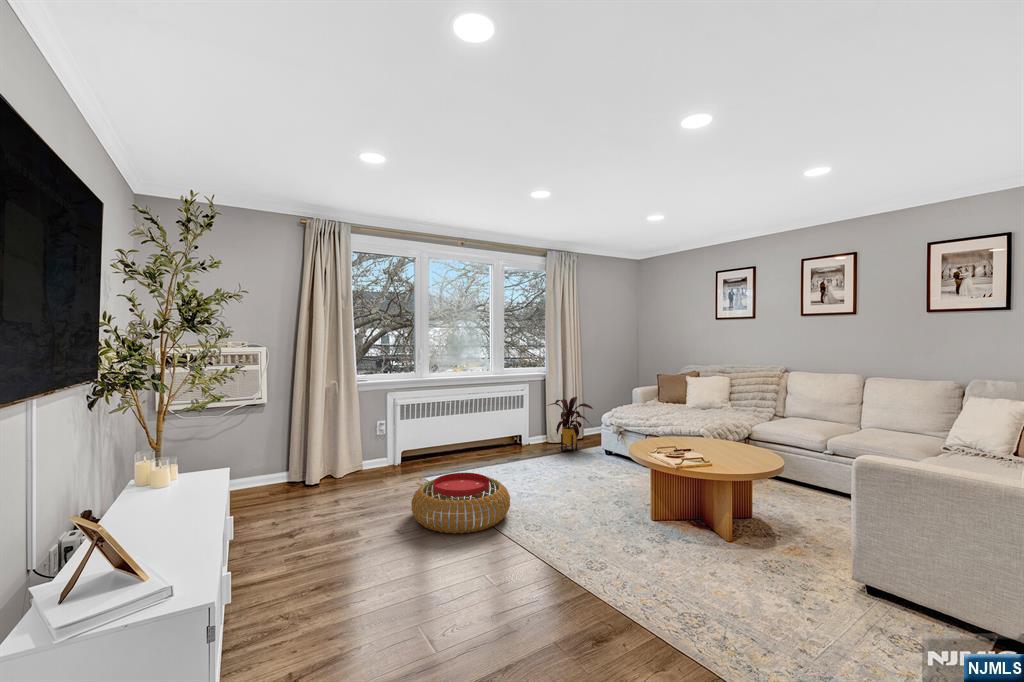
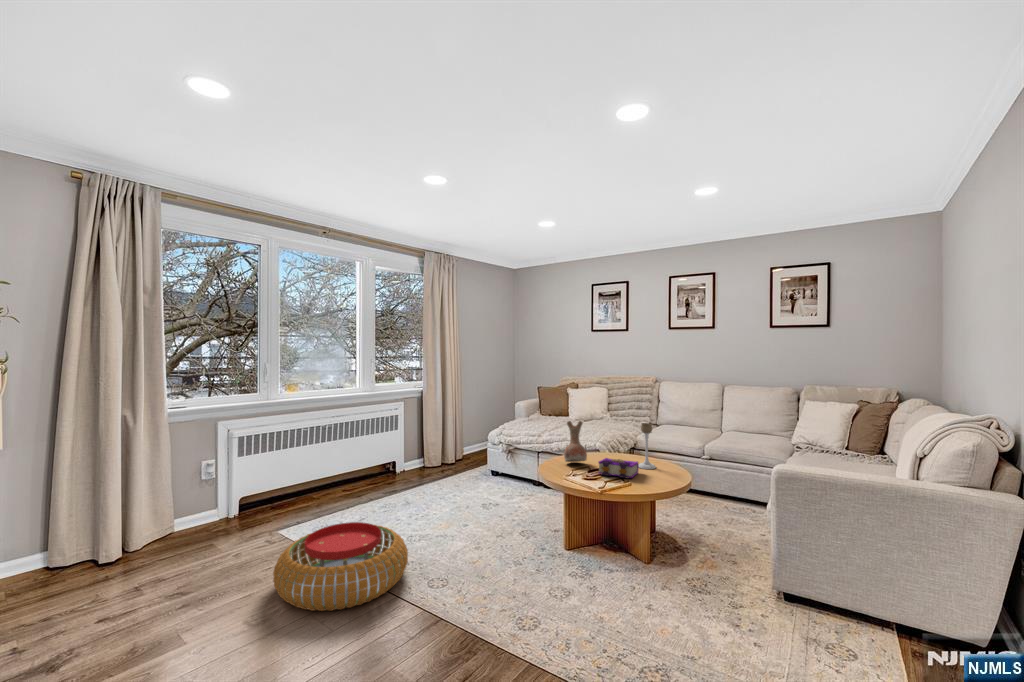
house plant: present [549,397,593,452] -> none [423,414,478,477]
vase: none [658,403,680,442] -> present [564,421,587,462]
candle holder: none [732,408,751,454] -> present [639,423,656,469]
book: none [685,440,729,459] -> present [598,458,639,478]

